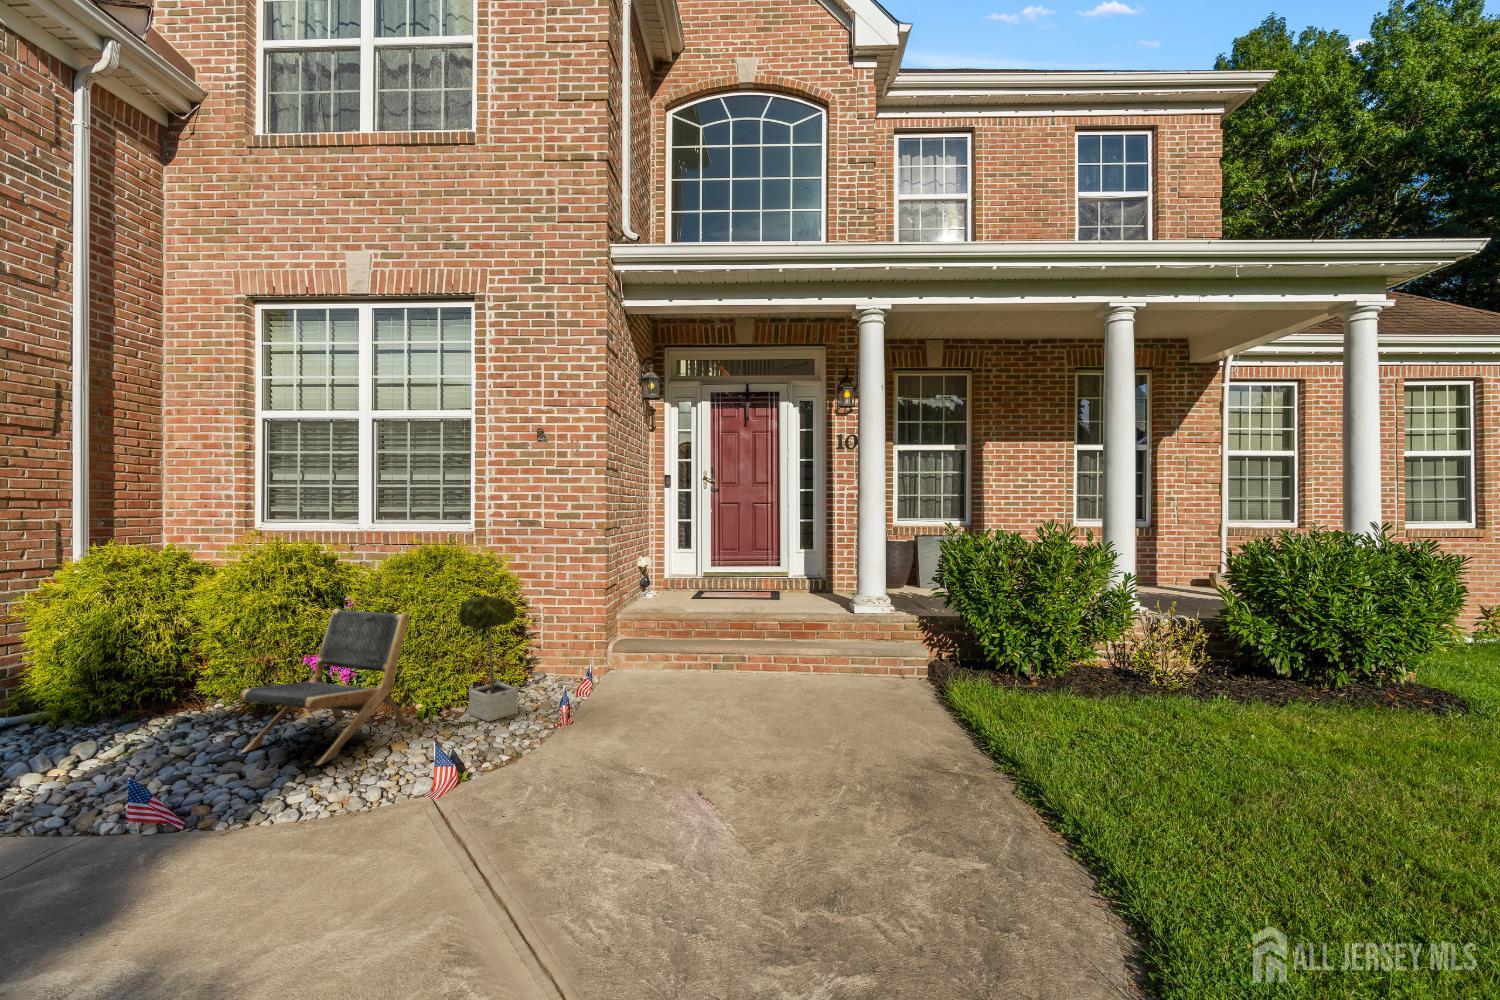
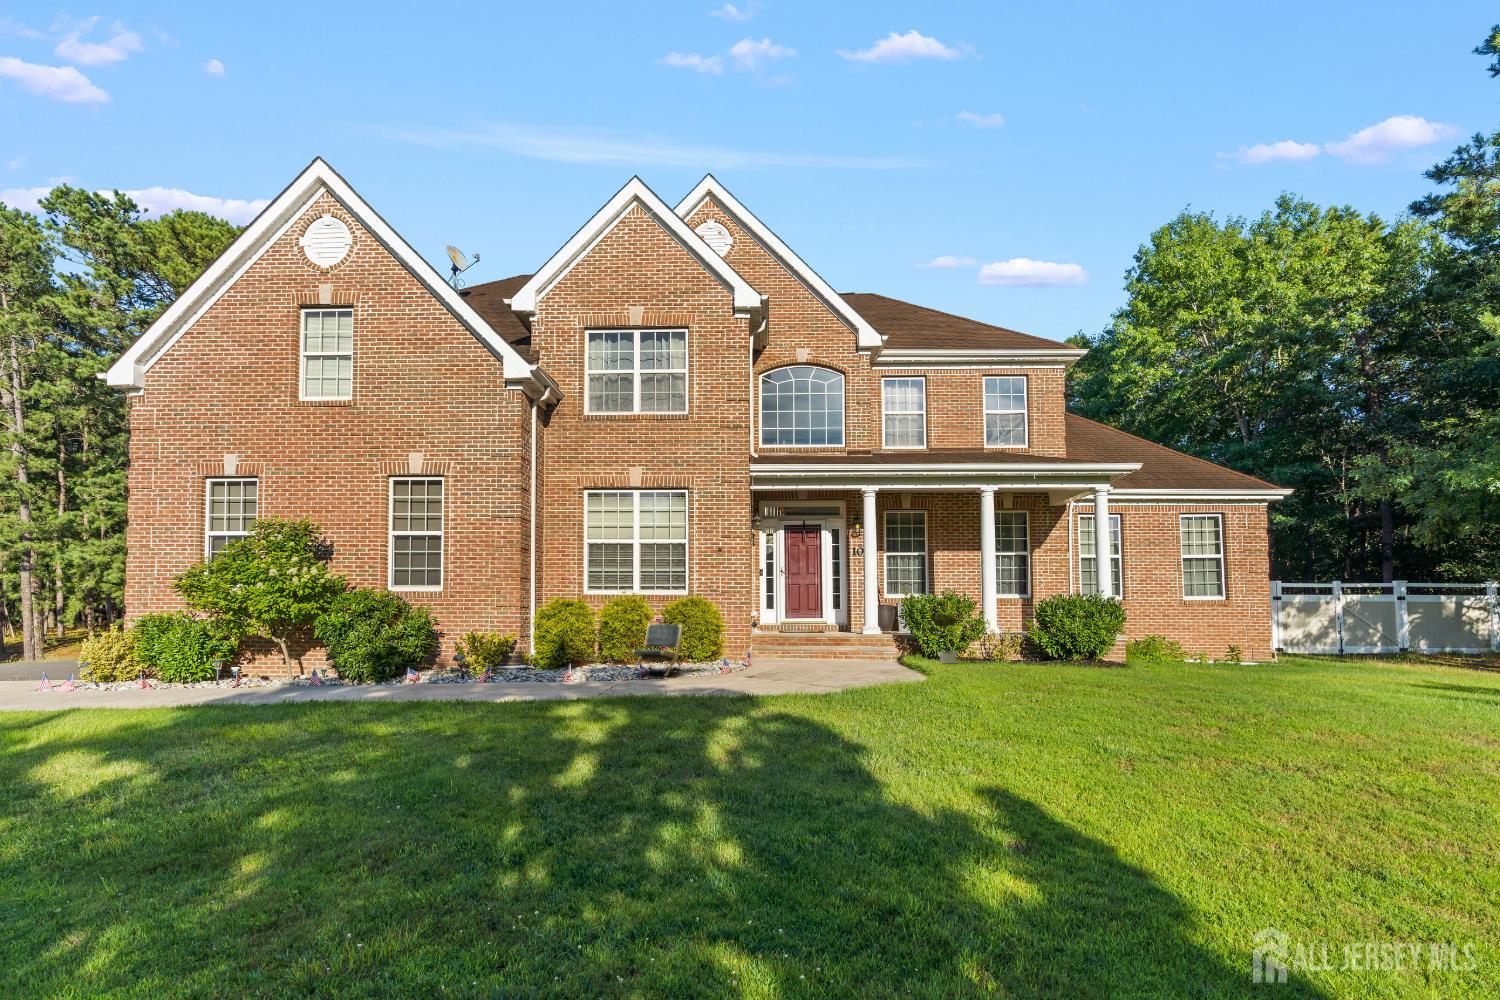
potted tree: present [458,596,518,721] -> present [934,613,956,664]

